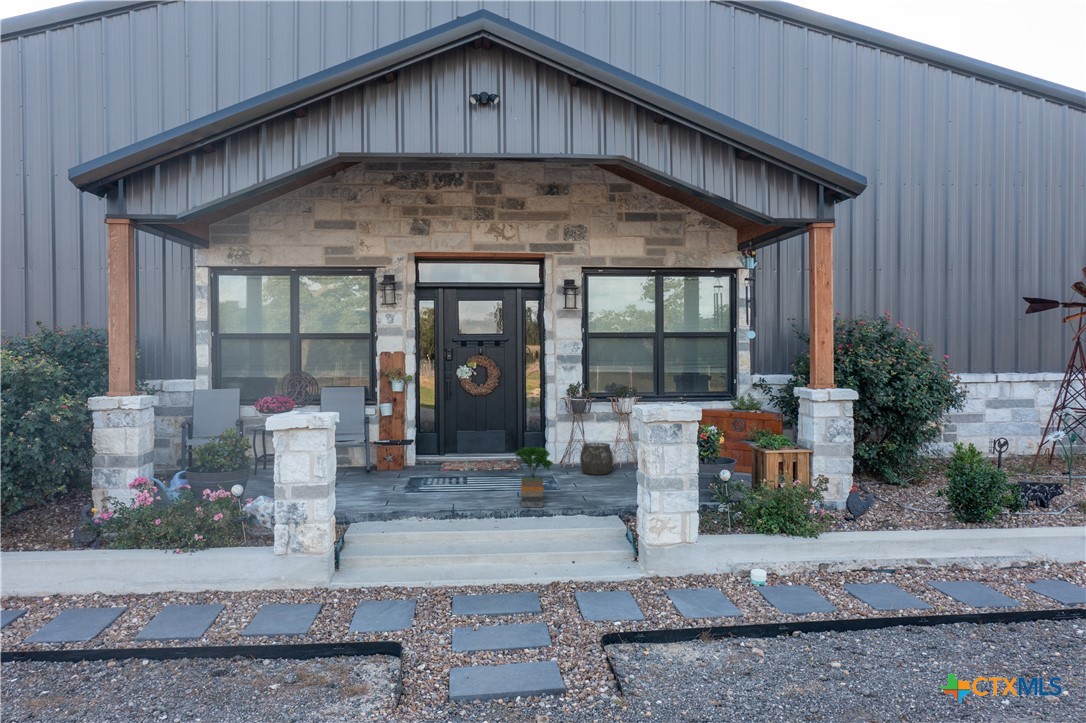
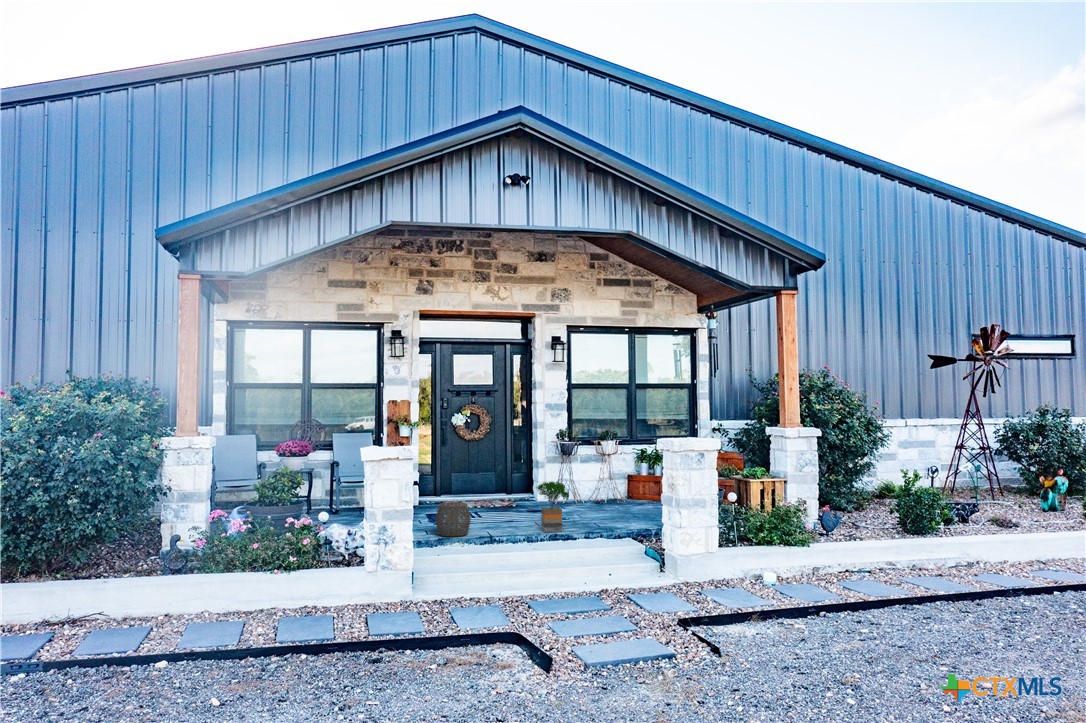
woven basket: present [580,443,613,475] -> present [435,502,471,537]

